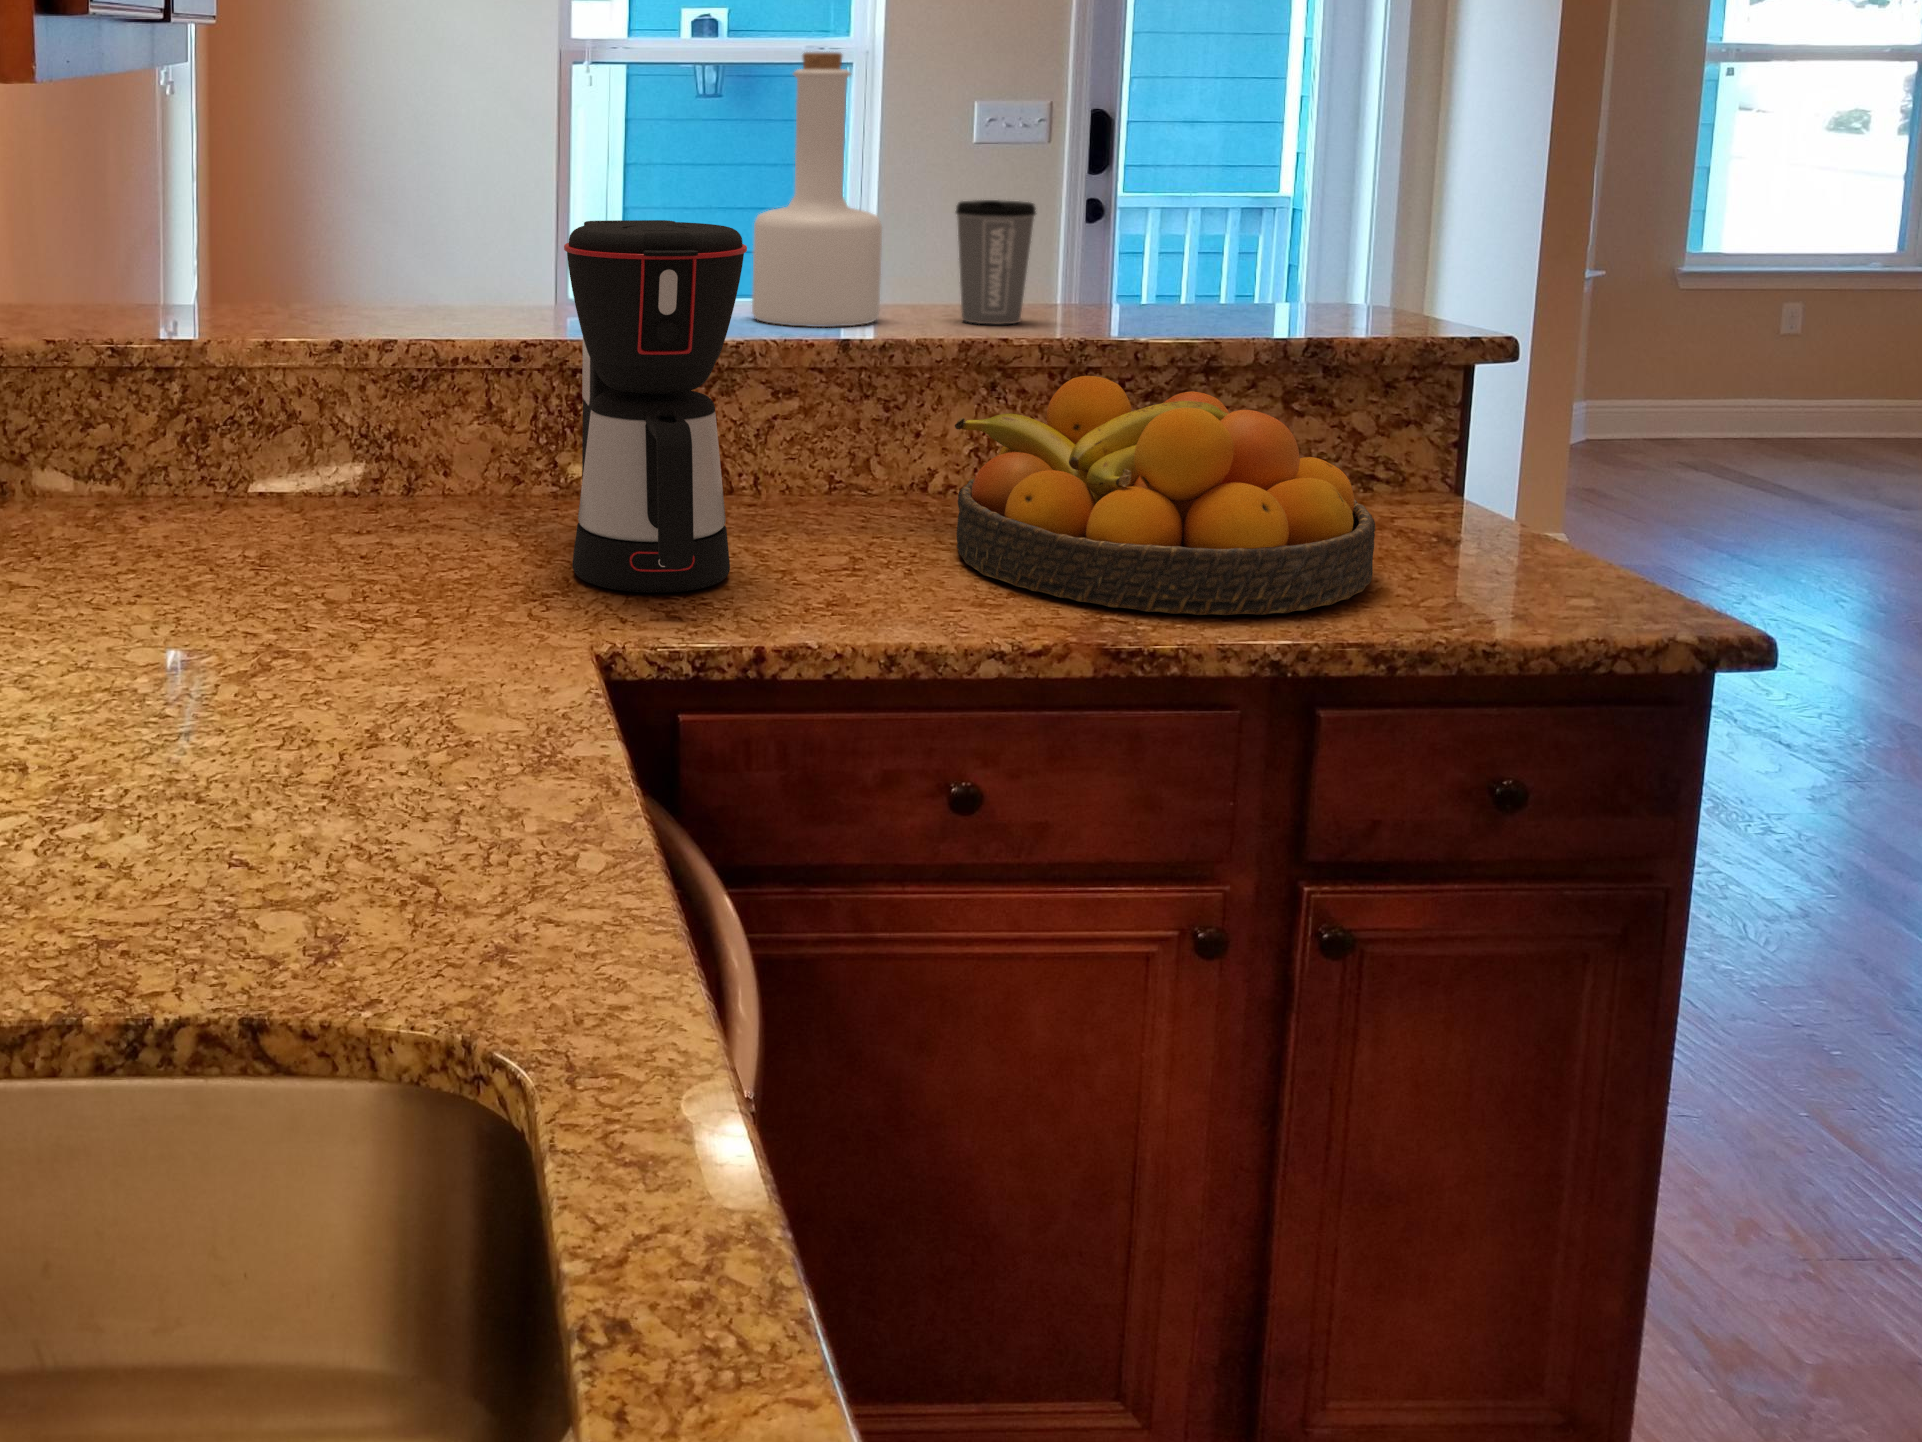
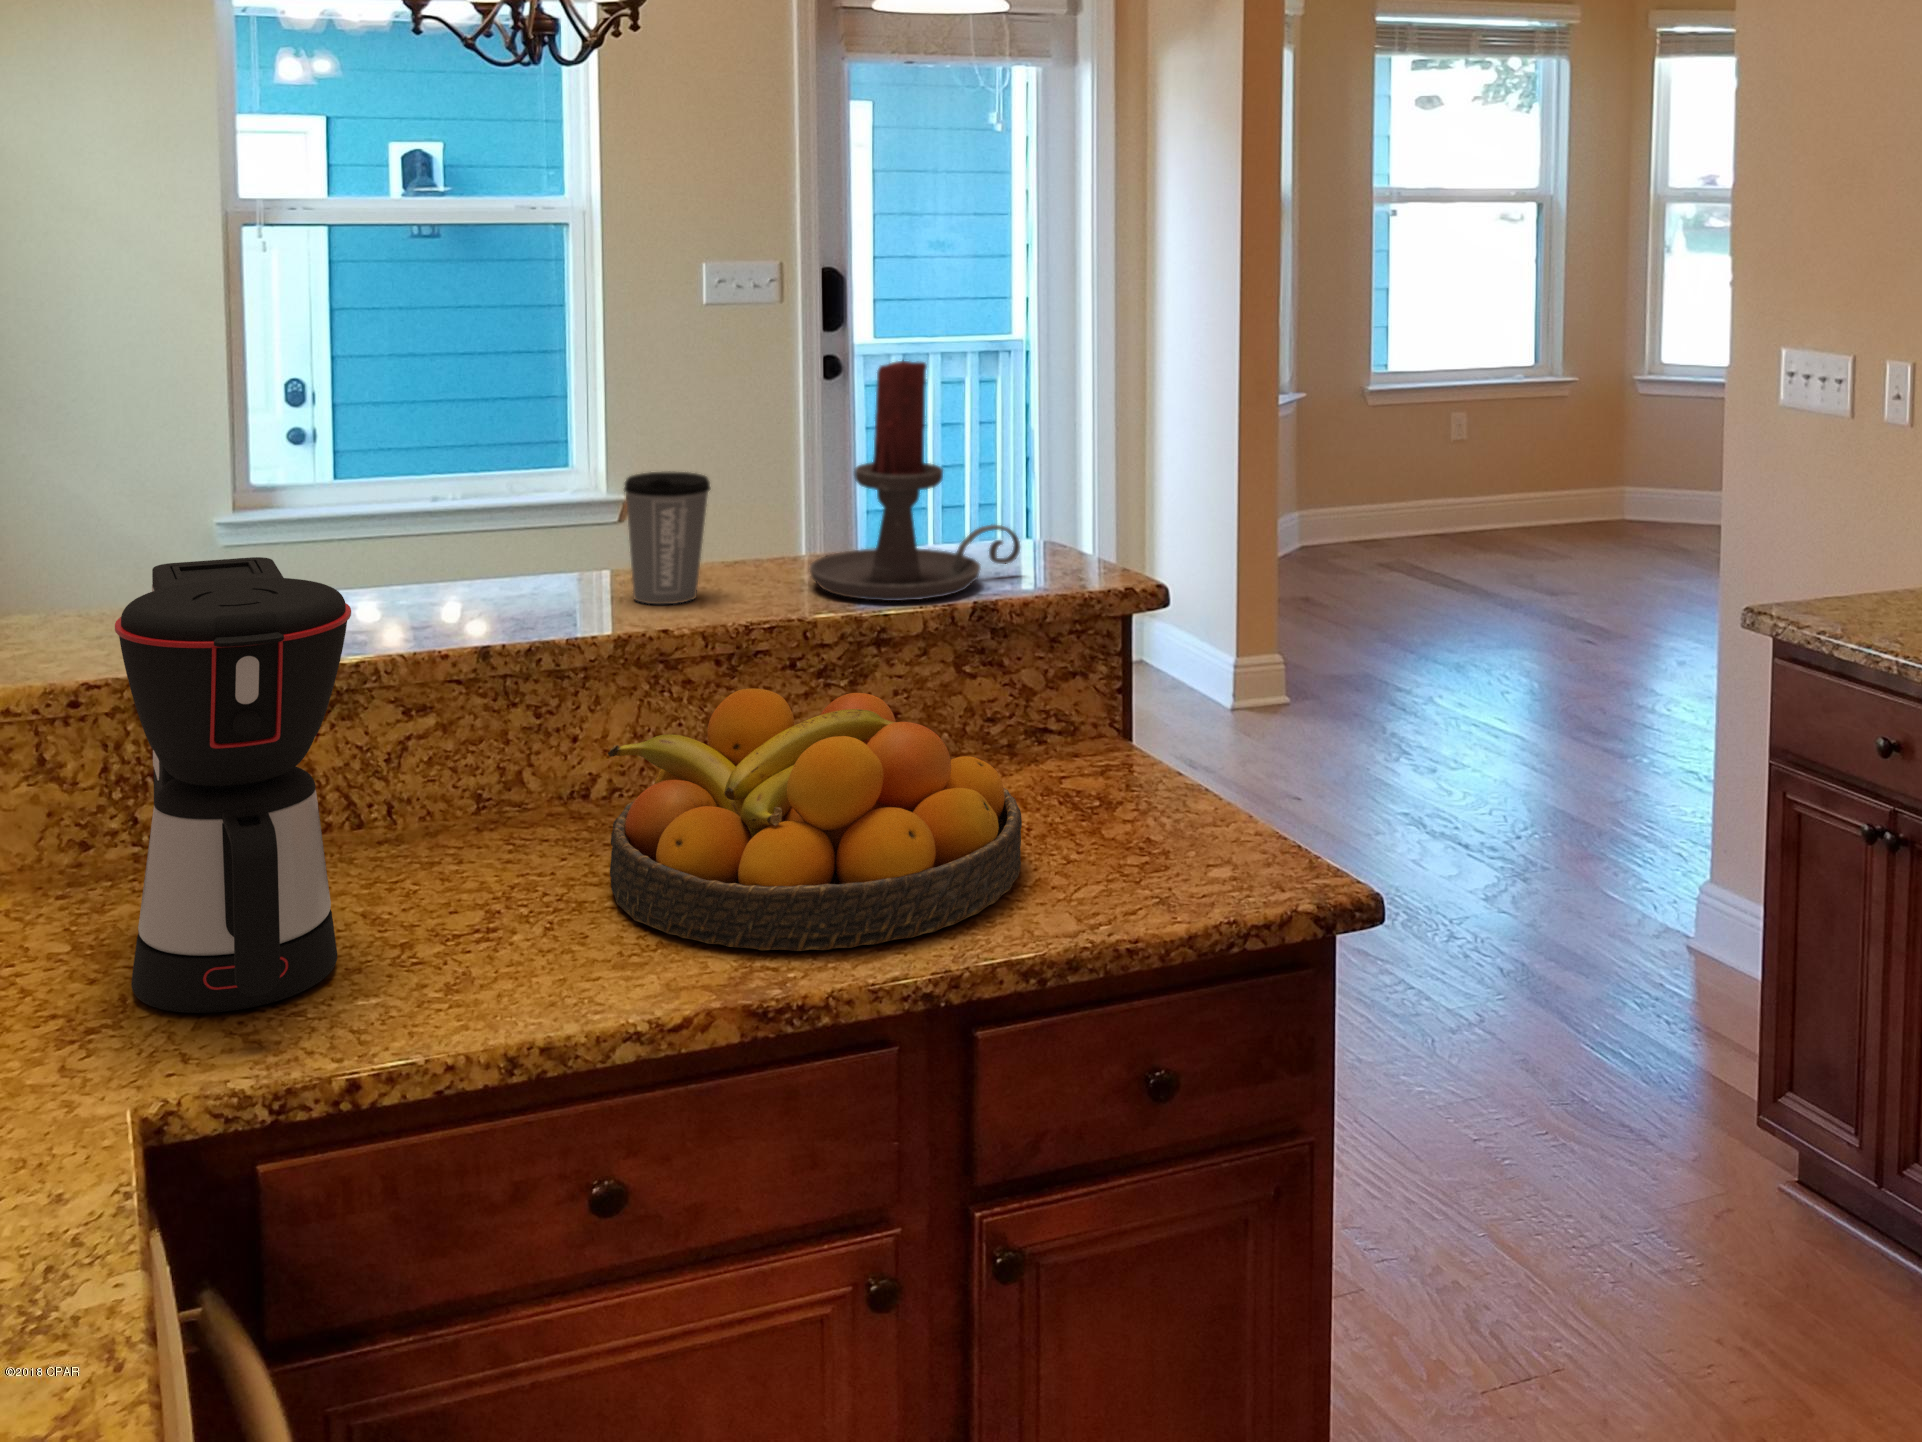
bottle: present [752,52,882,327] -> none [390,326,541,624]
candle holder: none [1129,83,1350,331] -> present [810,360,1020,601]

